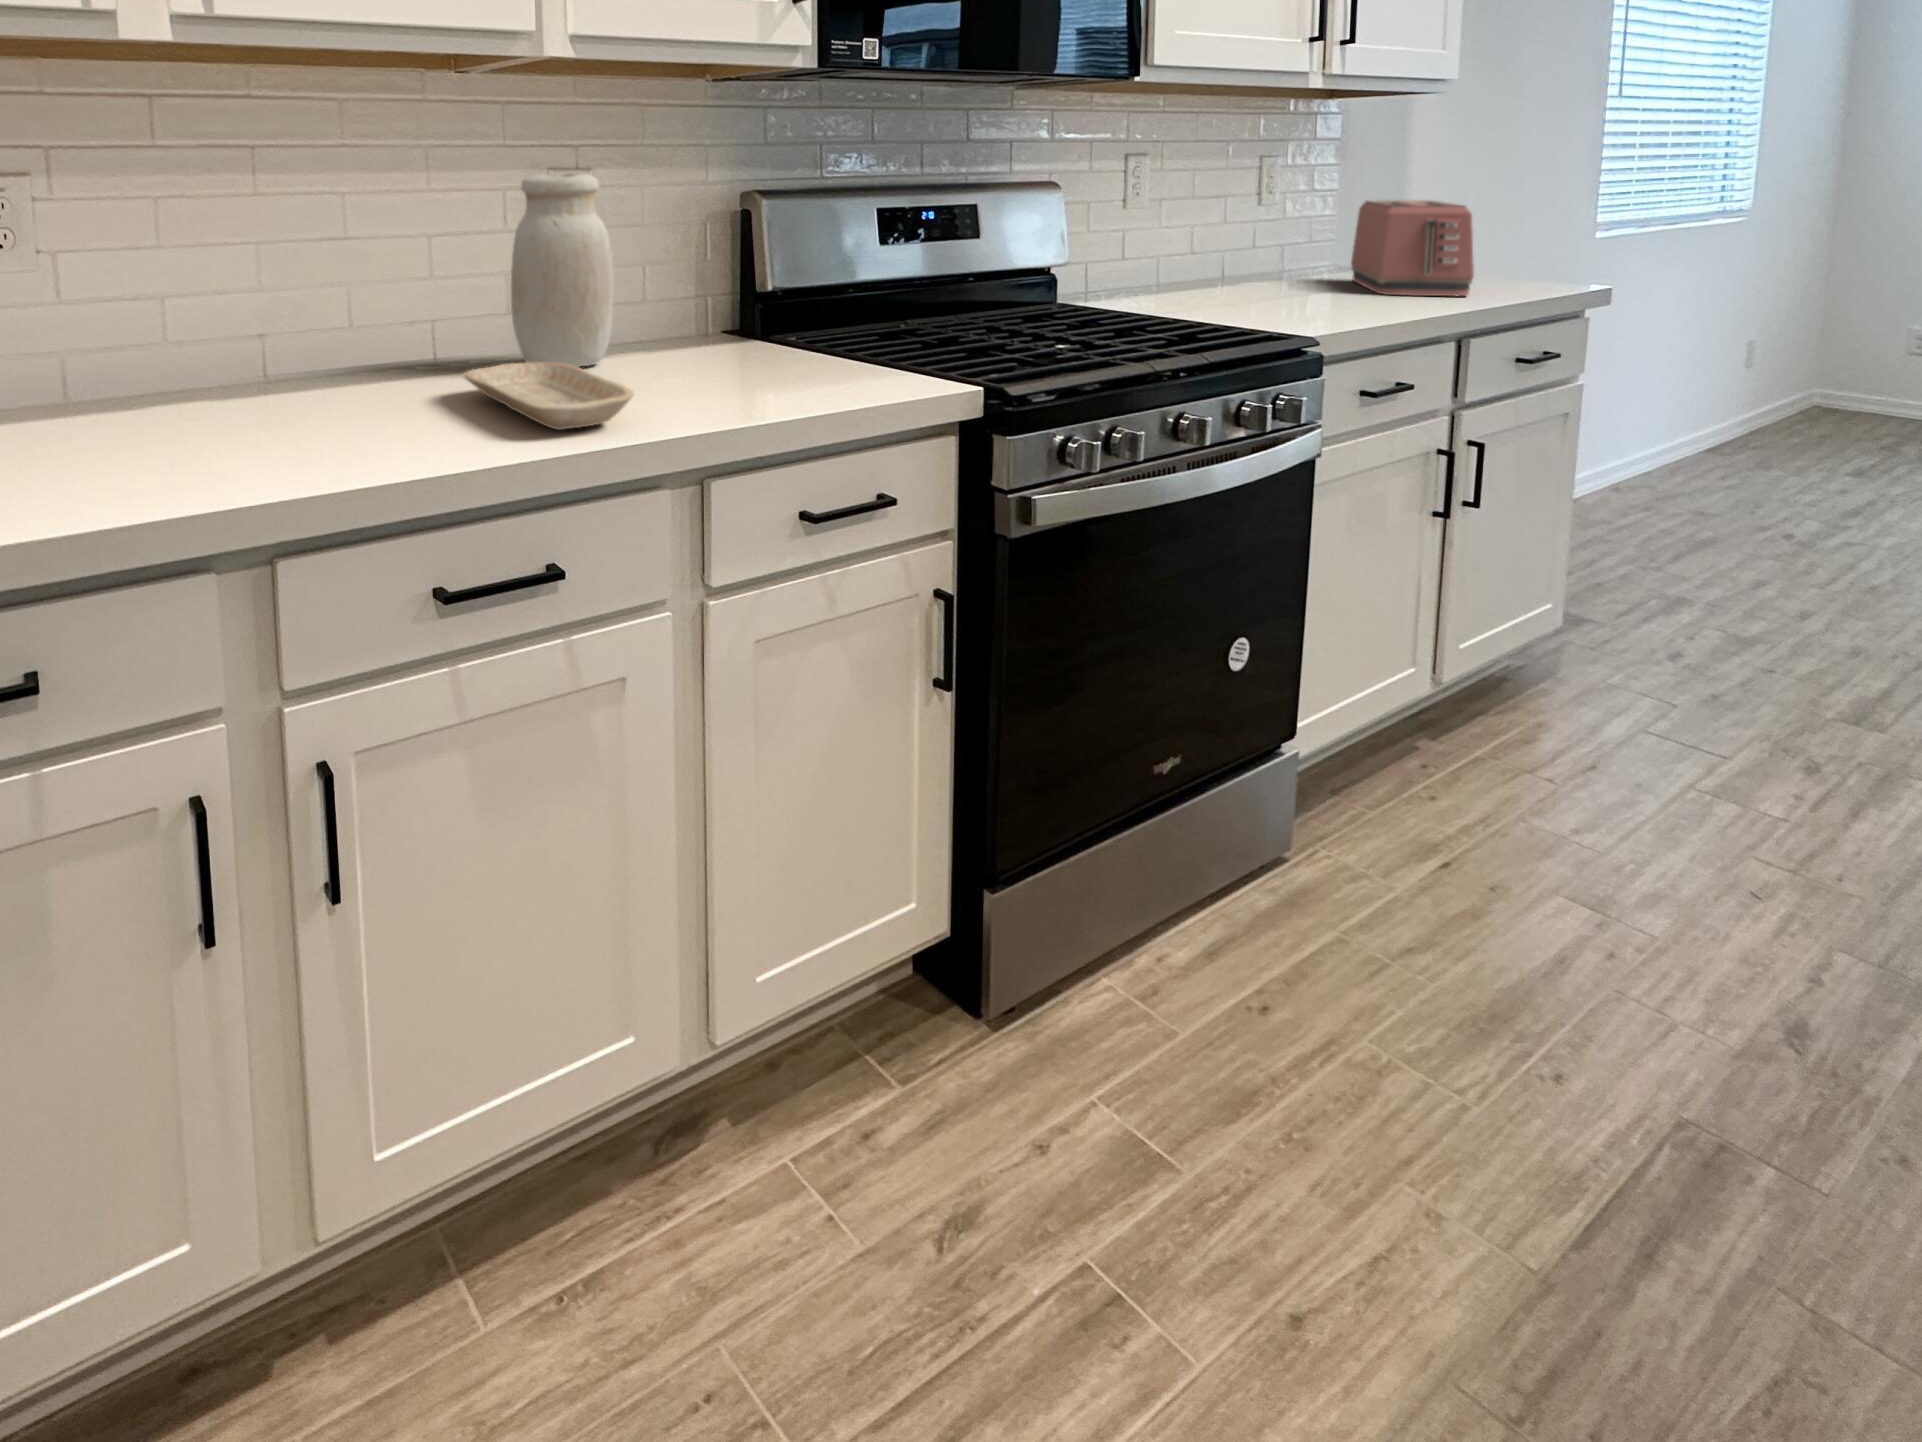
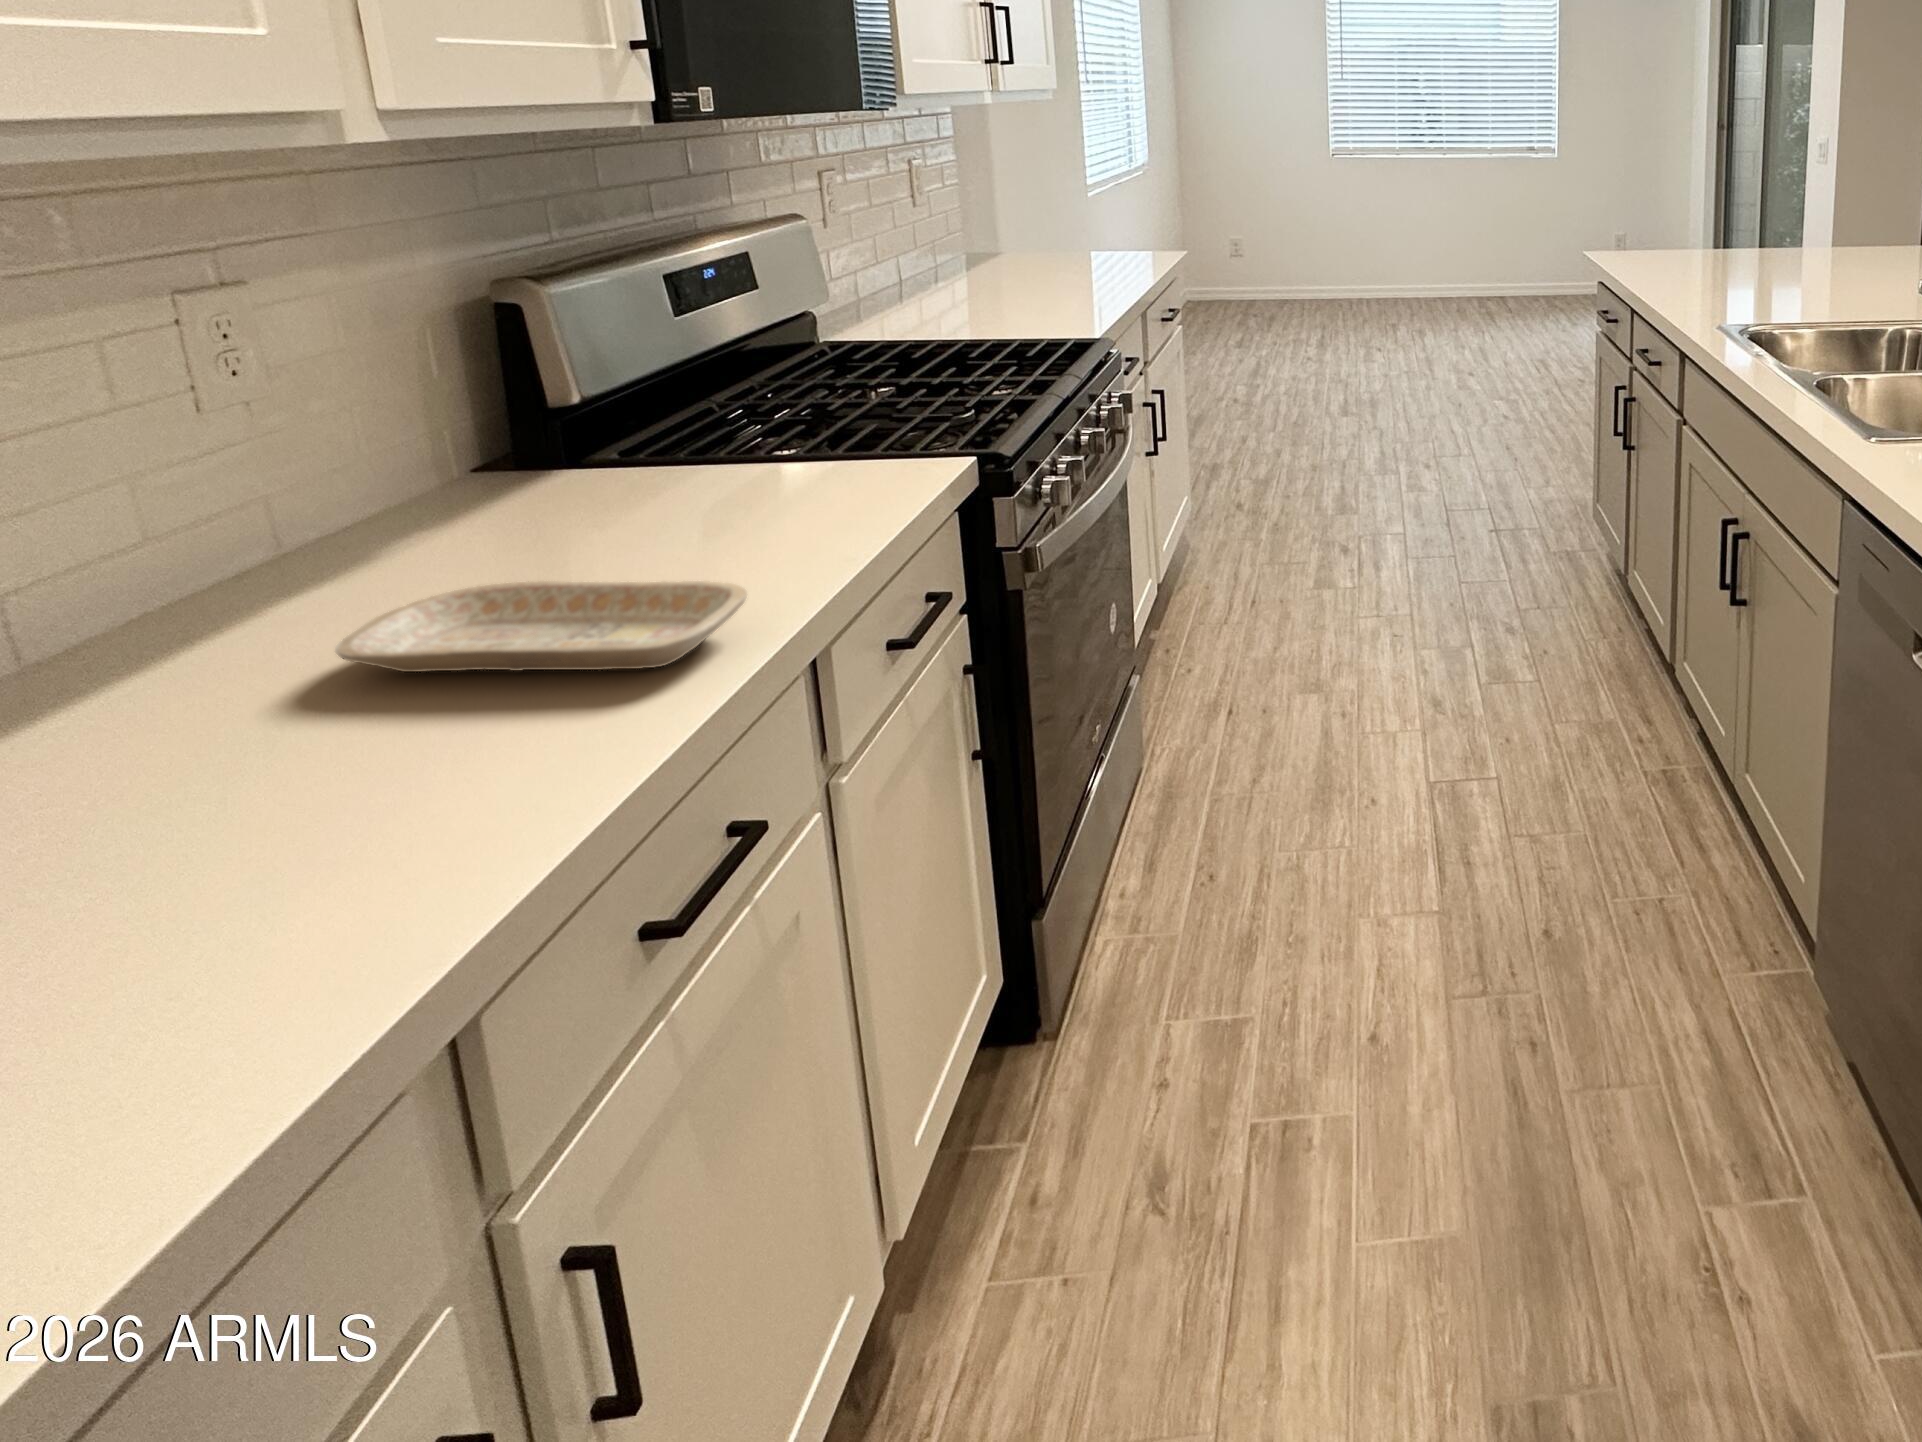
jar: present [511,174,614,367] -> none [237,305,456,610]
toaster: present [1351,200,1474,296] -> none [1014,200,1127,286]

